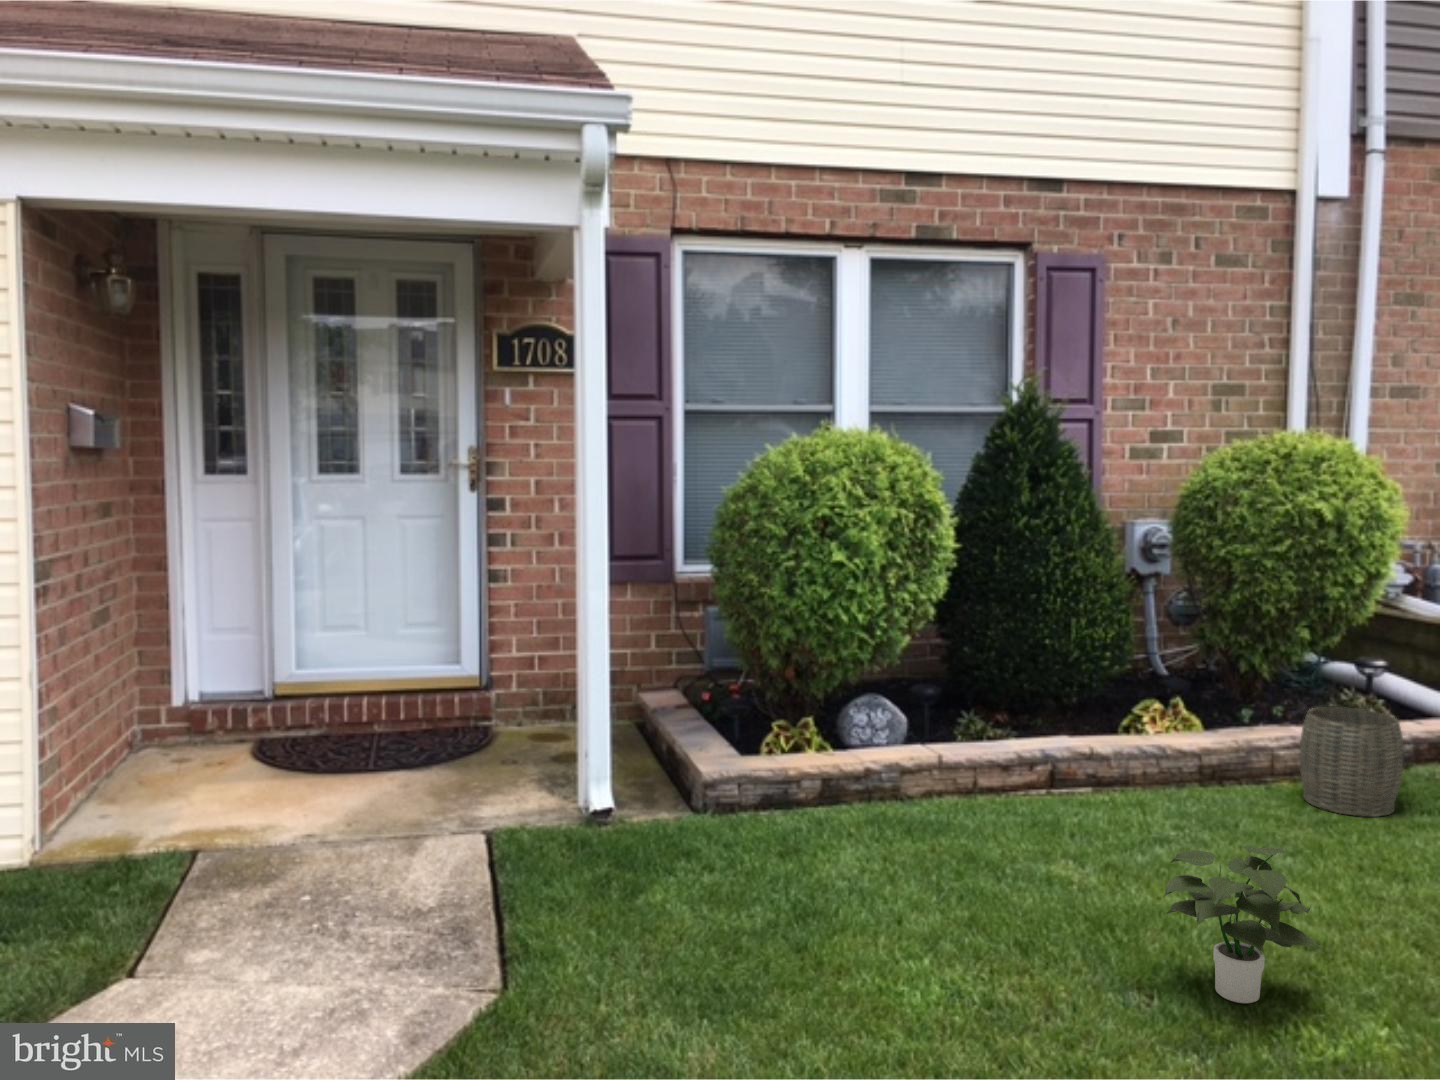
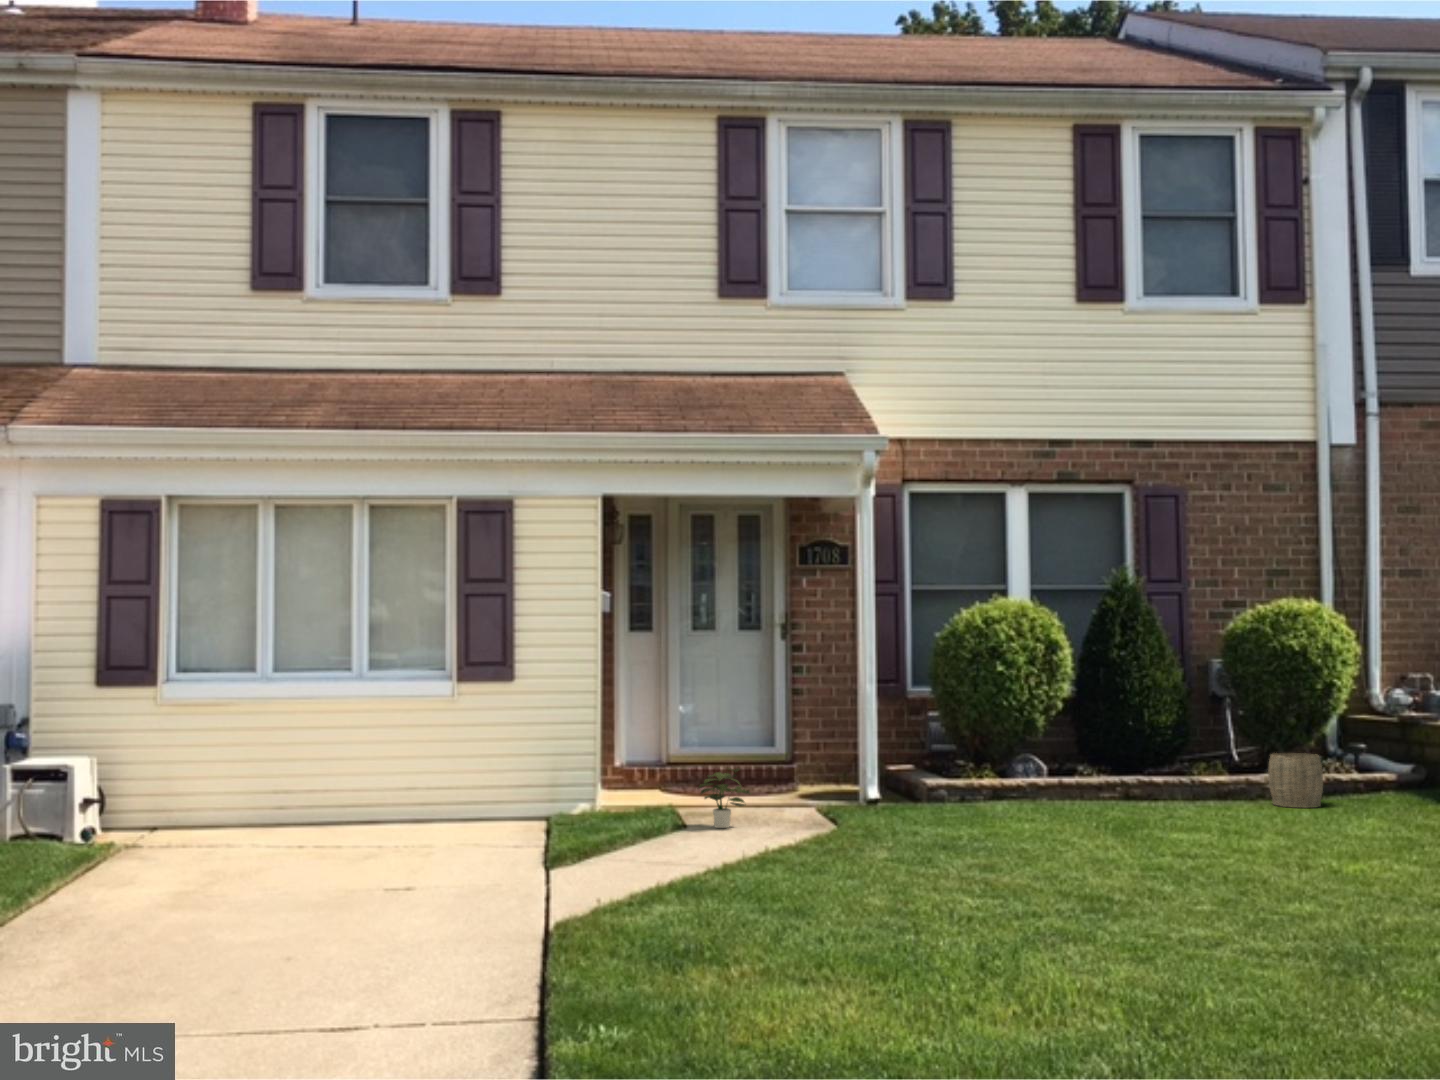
potted plant: present [1163,846,1322,1003] -> present [699,769,751,828]

